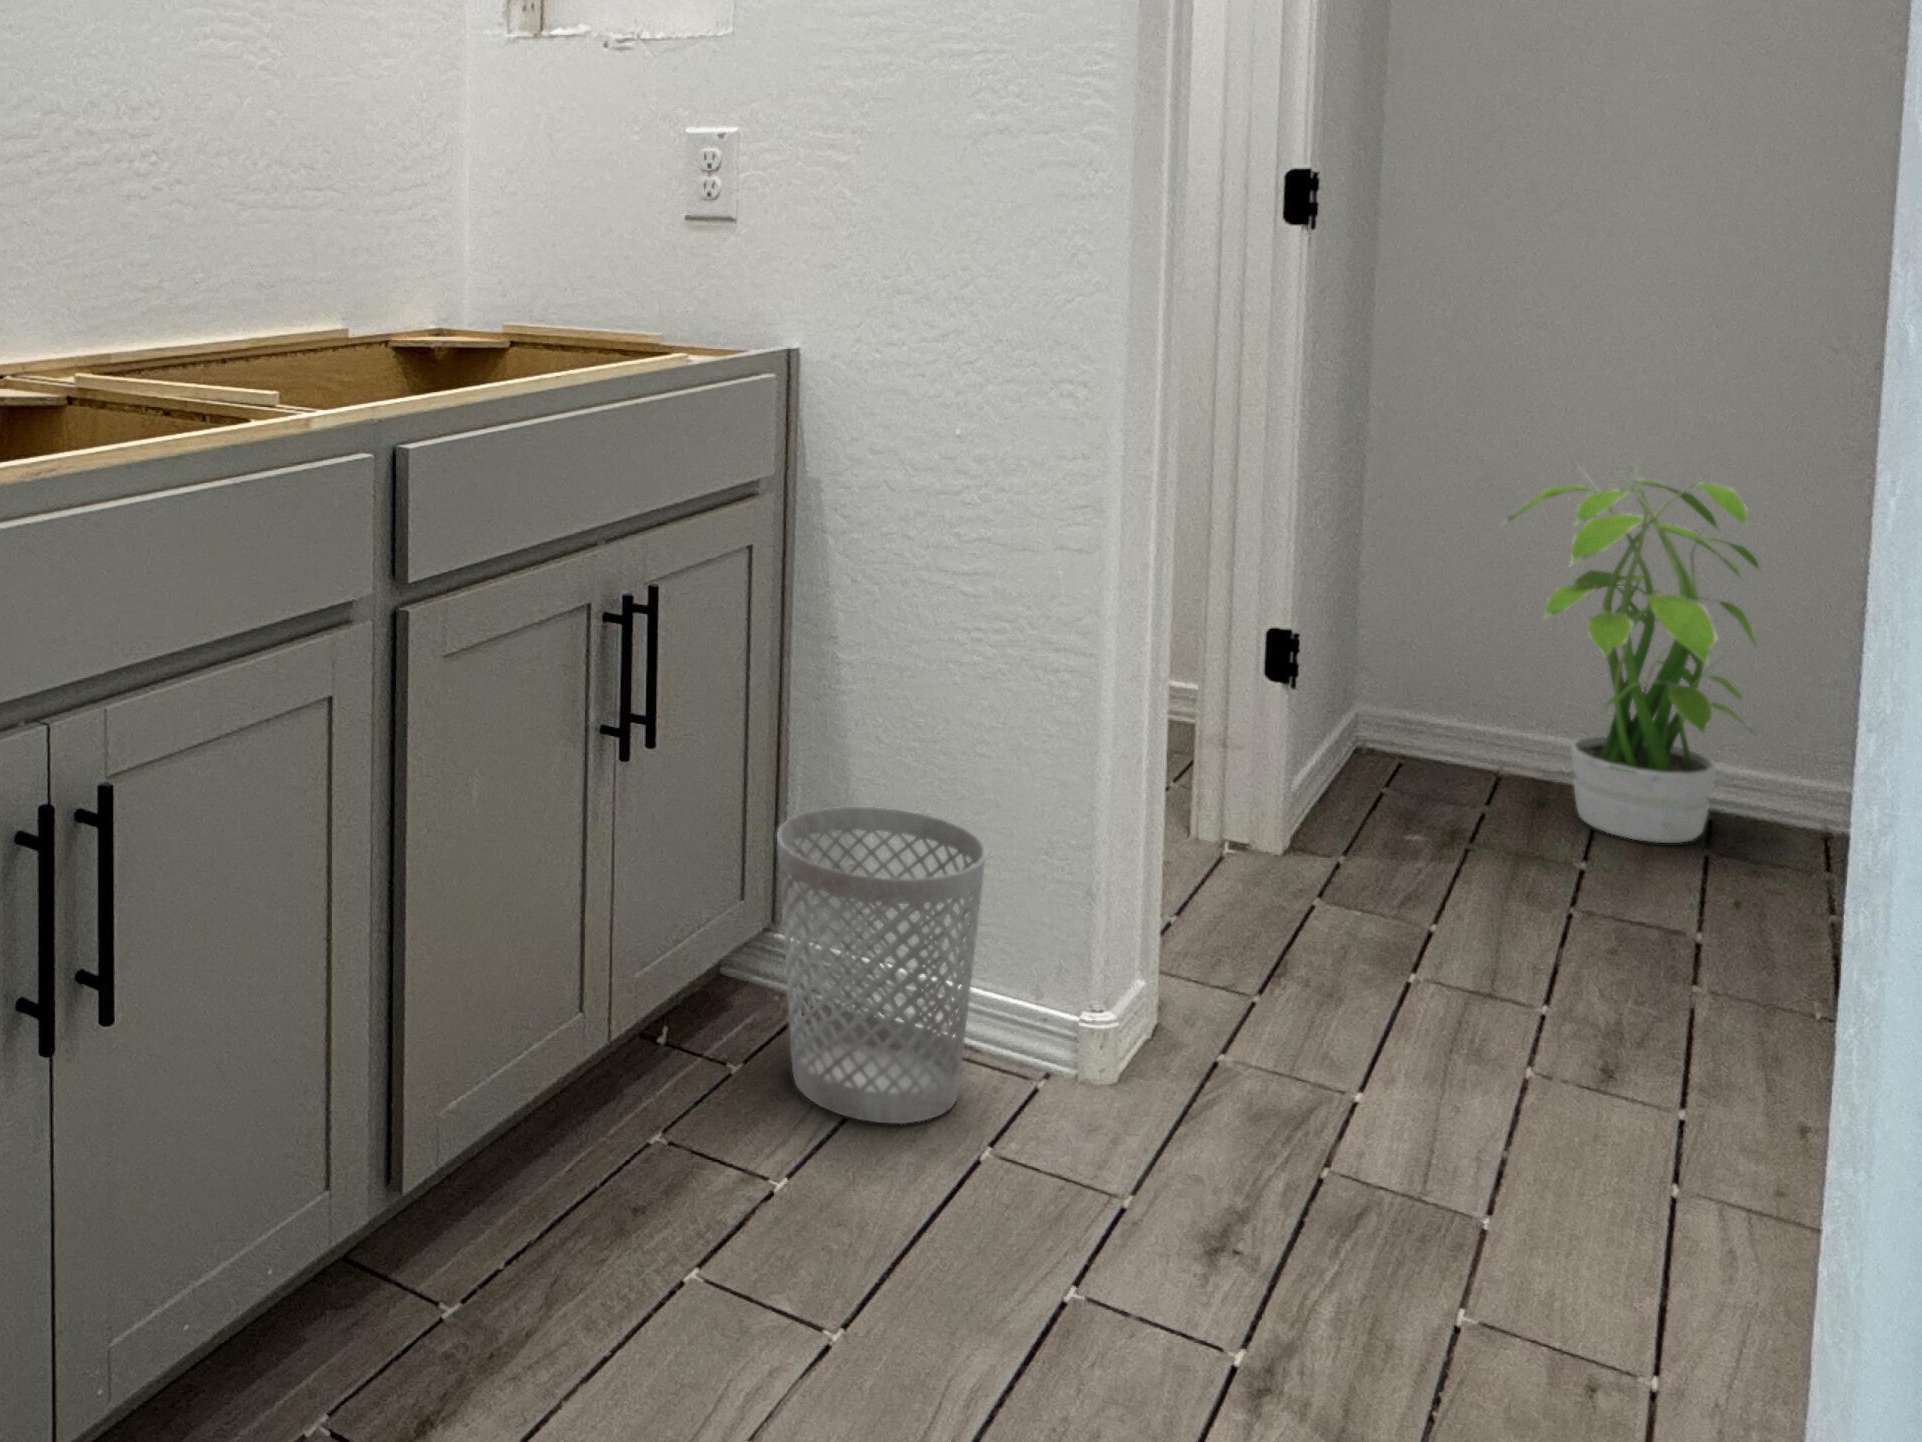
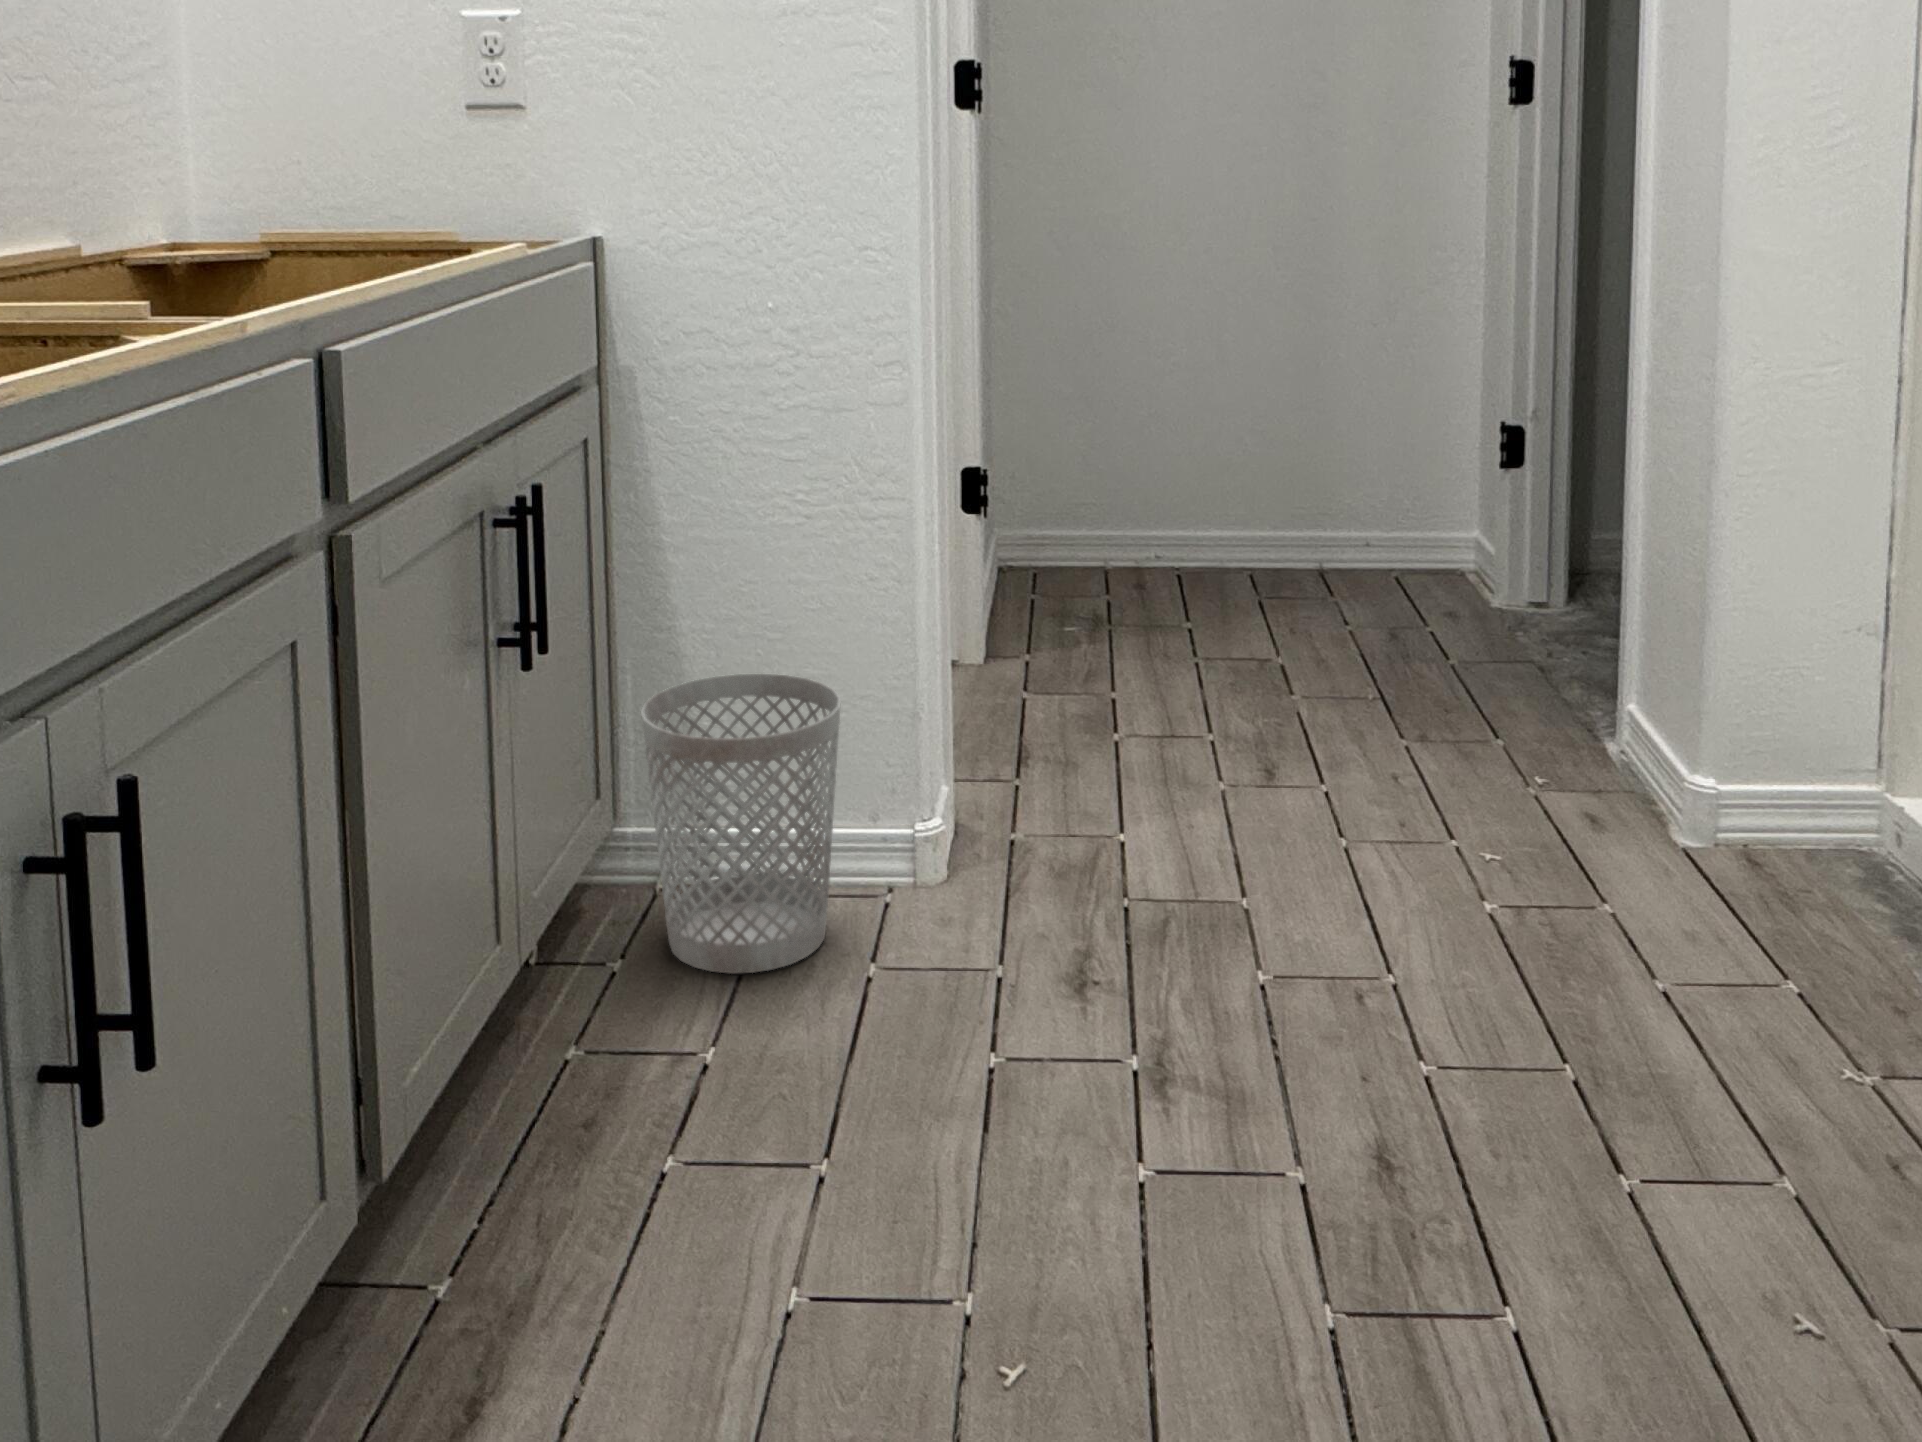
potted plant: present [1502,465,1759,843] -> none [1088,302,1272,599]

